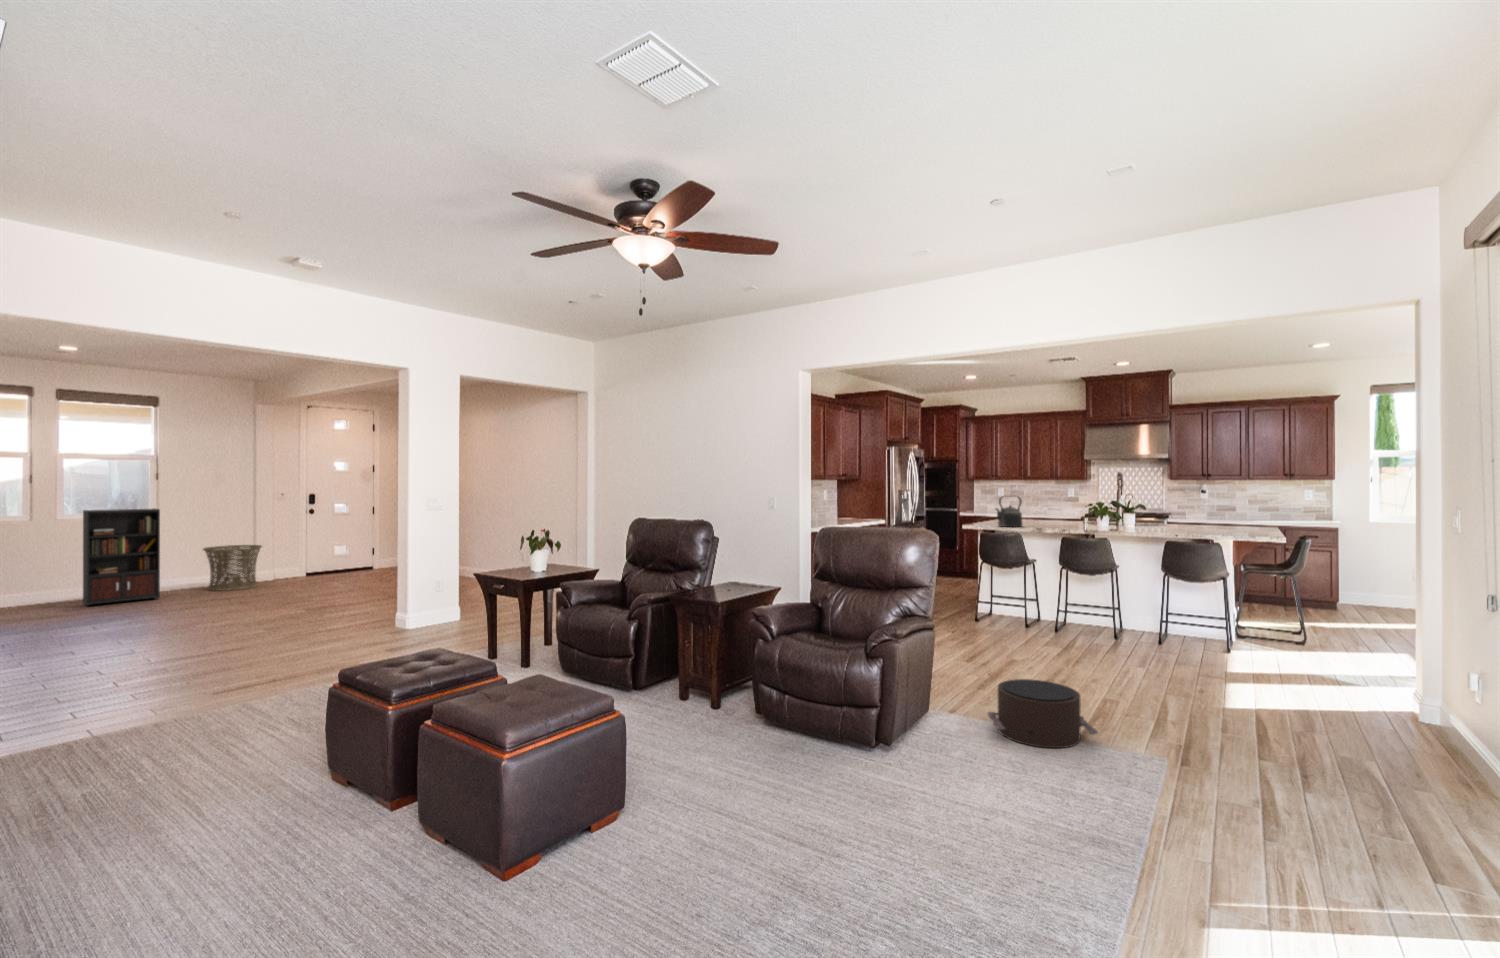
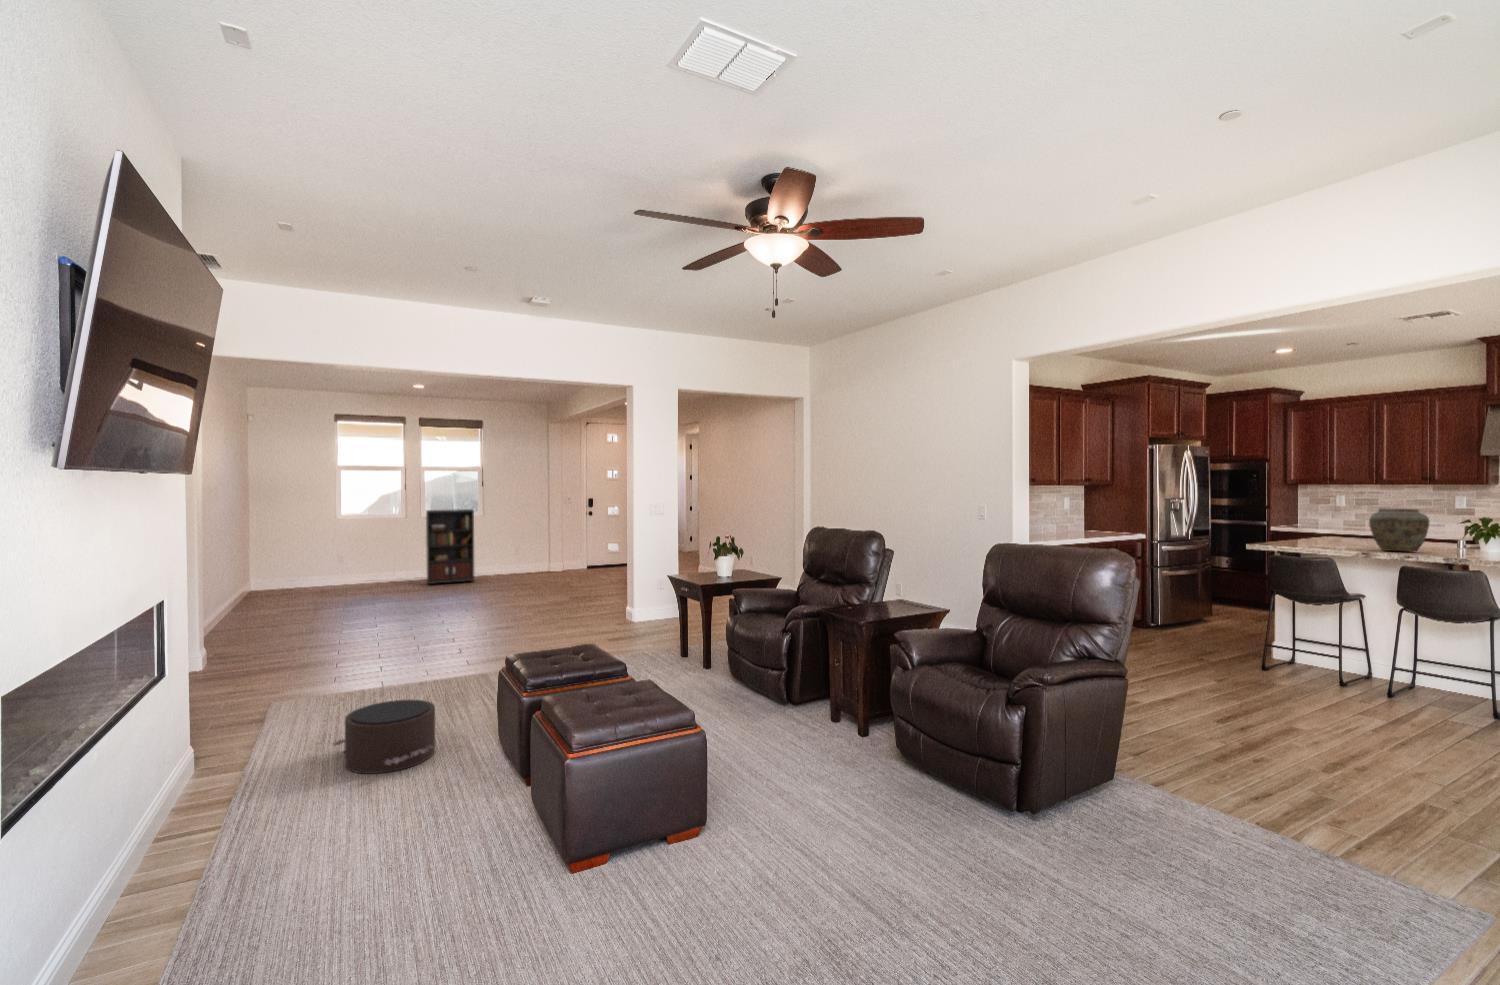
kettle: present [996,496,1022,527] -> none [1295,507,1340,550]
vase: none [1039,496,1074,526] -> present [1369,508,1429,551]
basket: present [203,545,262,591] -> none [505,540,547,578]
pouf: present [988,679,1098,748] -> present [333,700,435,774]

